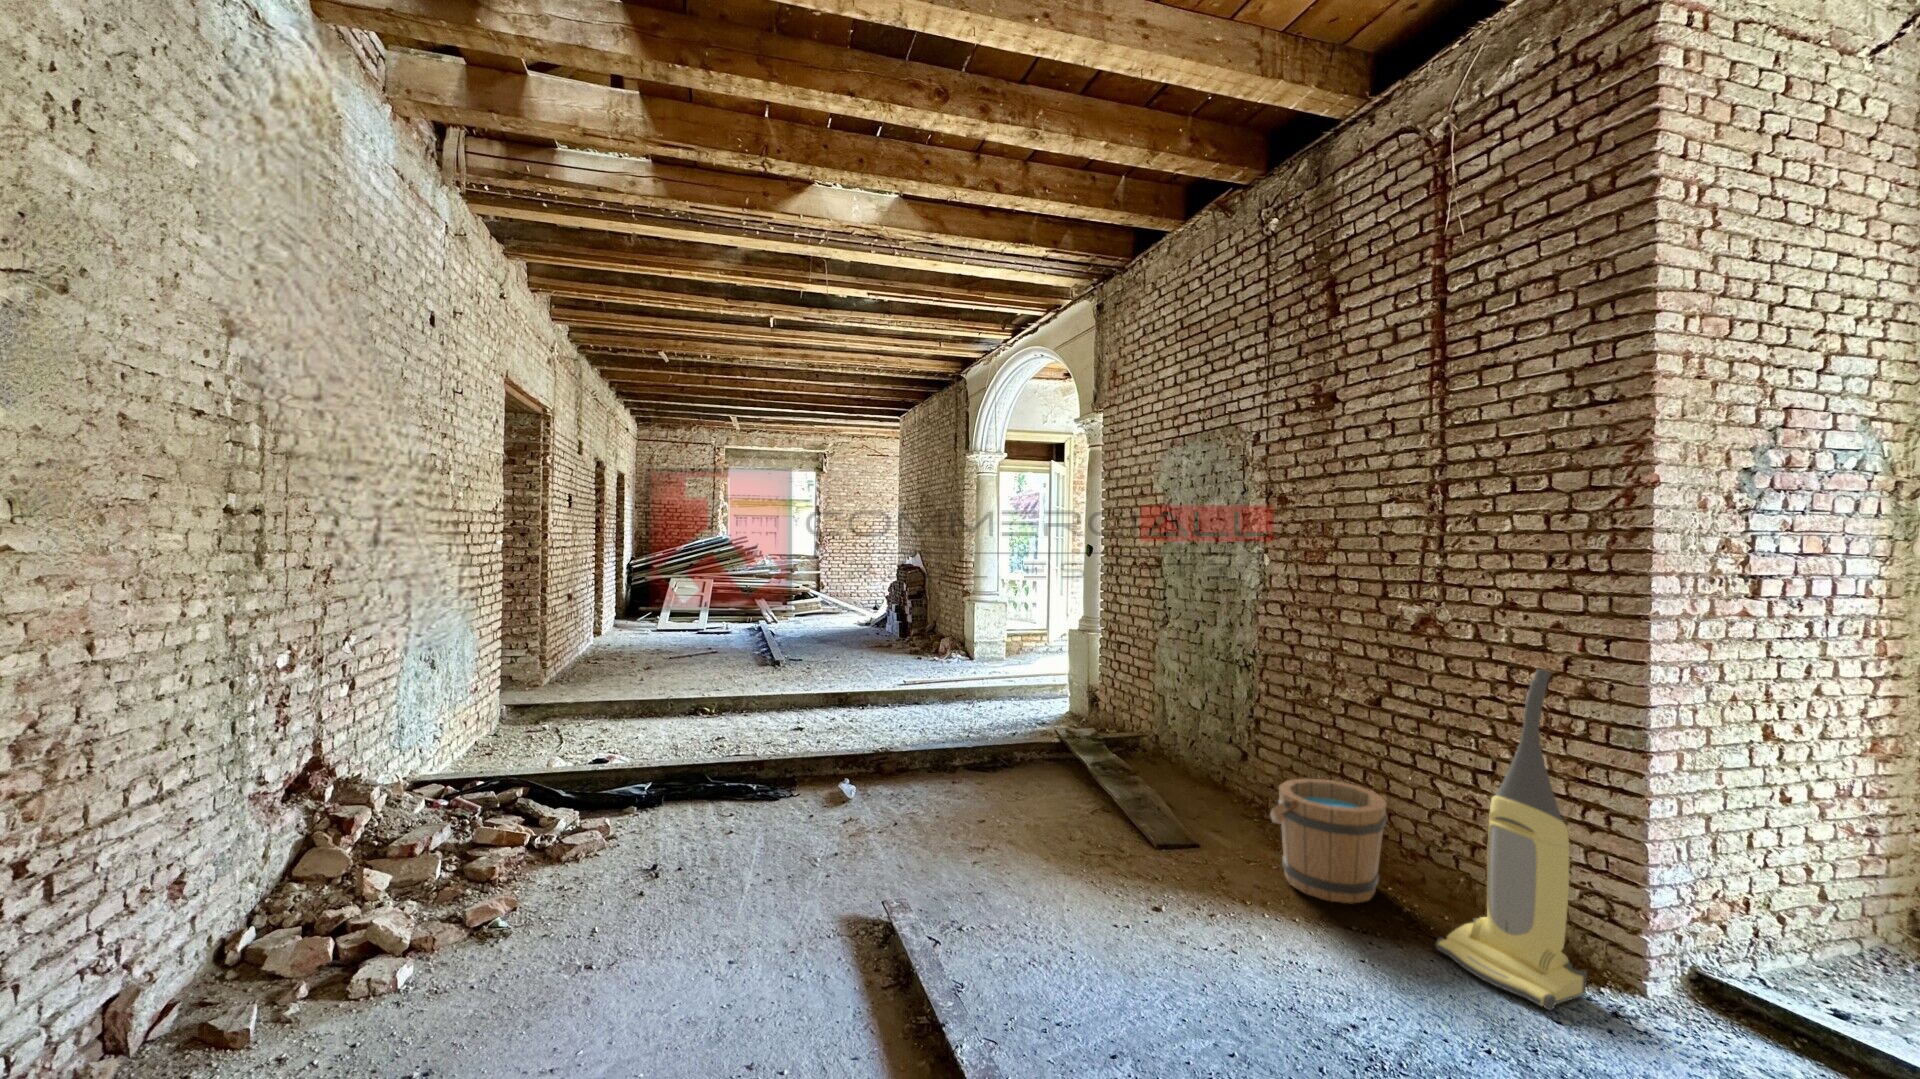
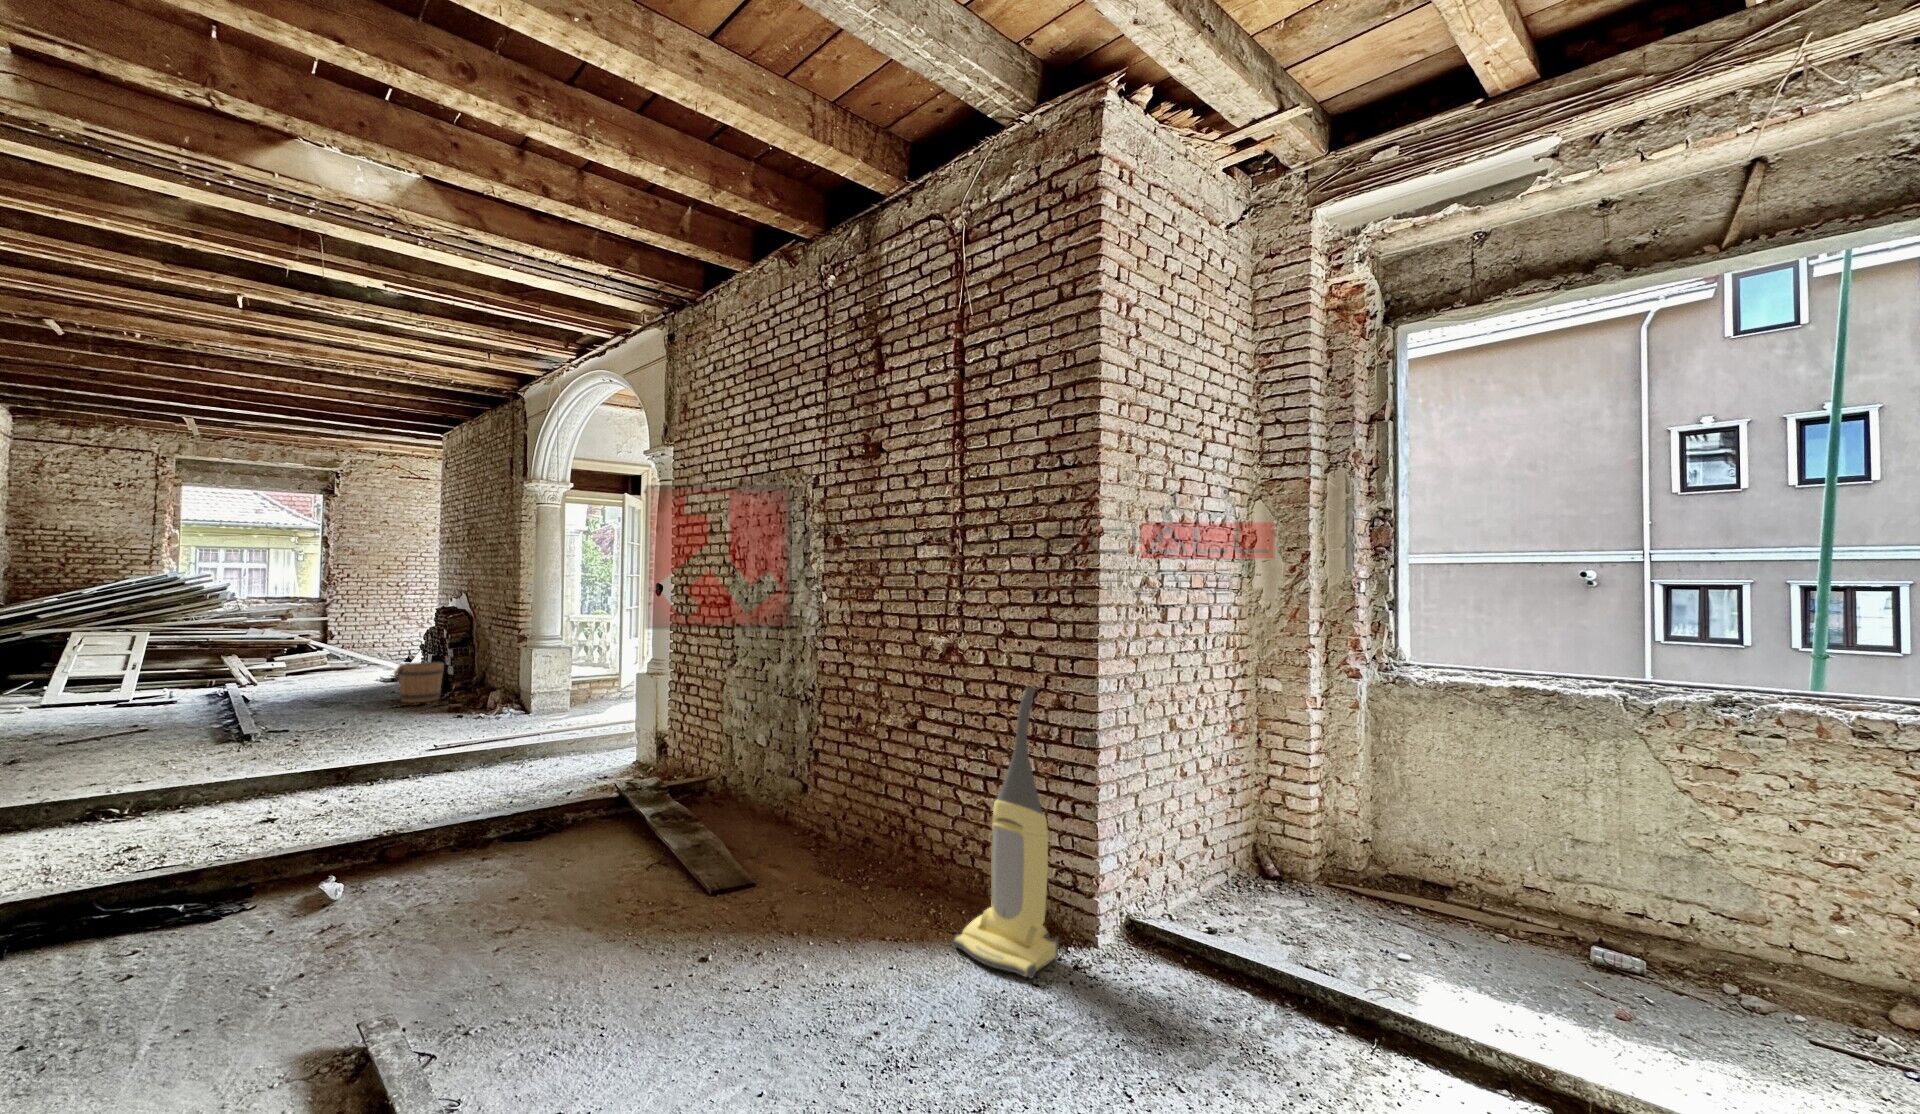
bucket: present [1270,778,1387,904] -> present [394,662,444,703]

